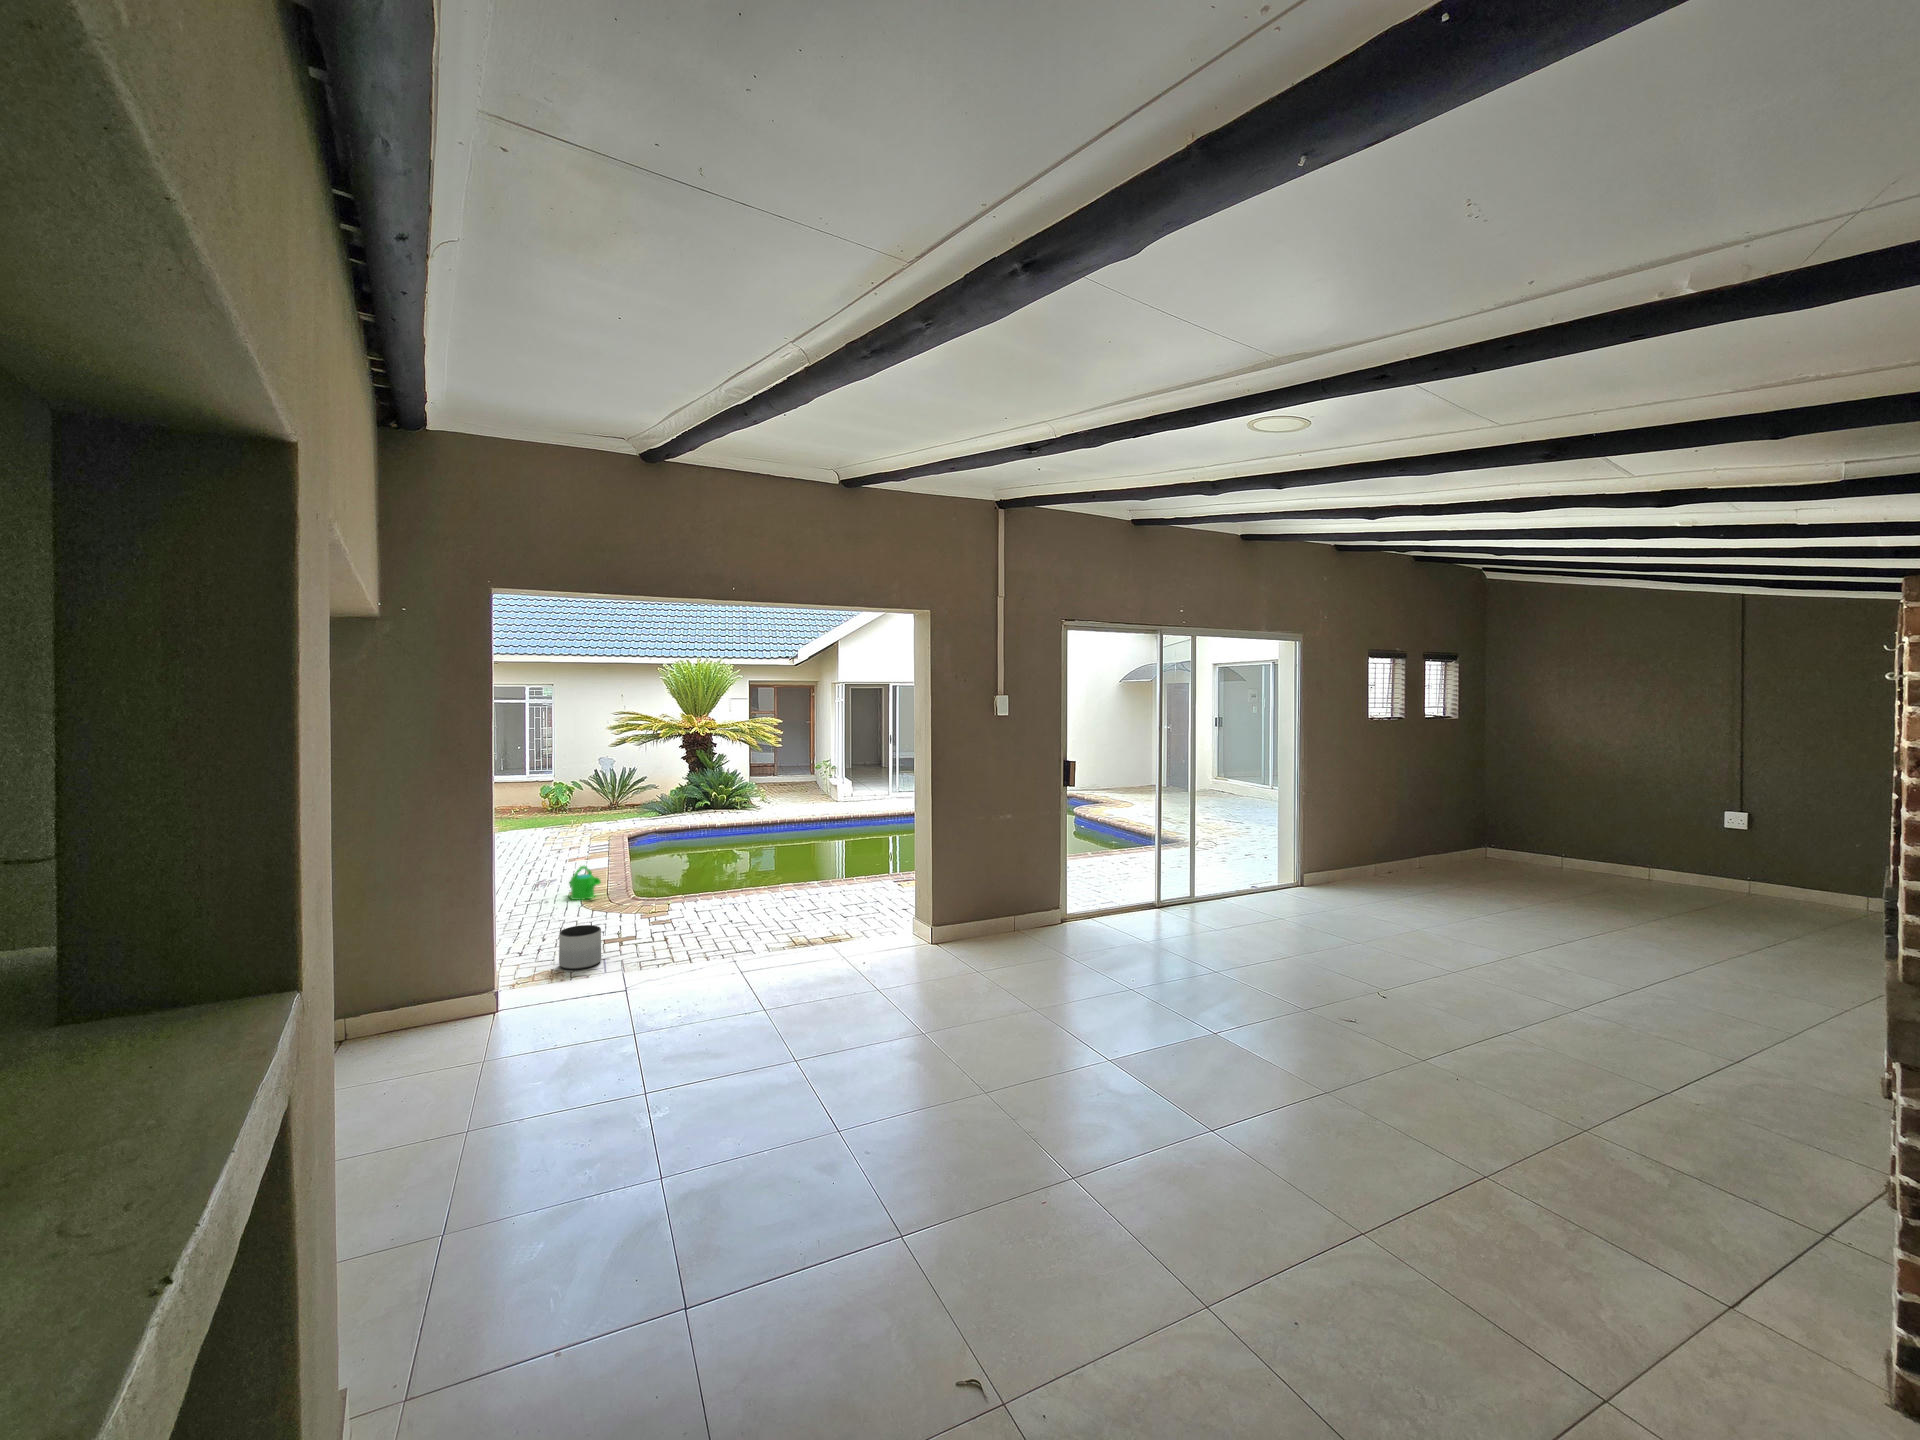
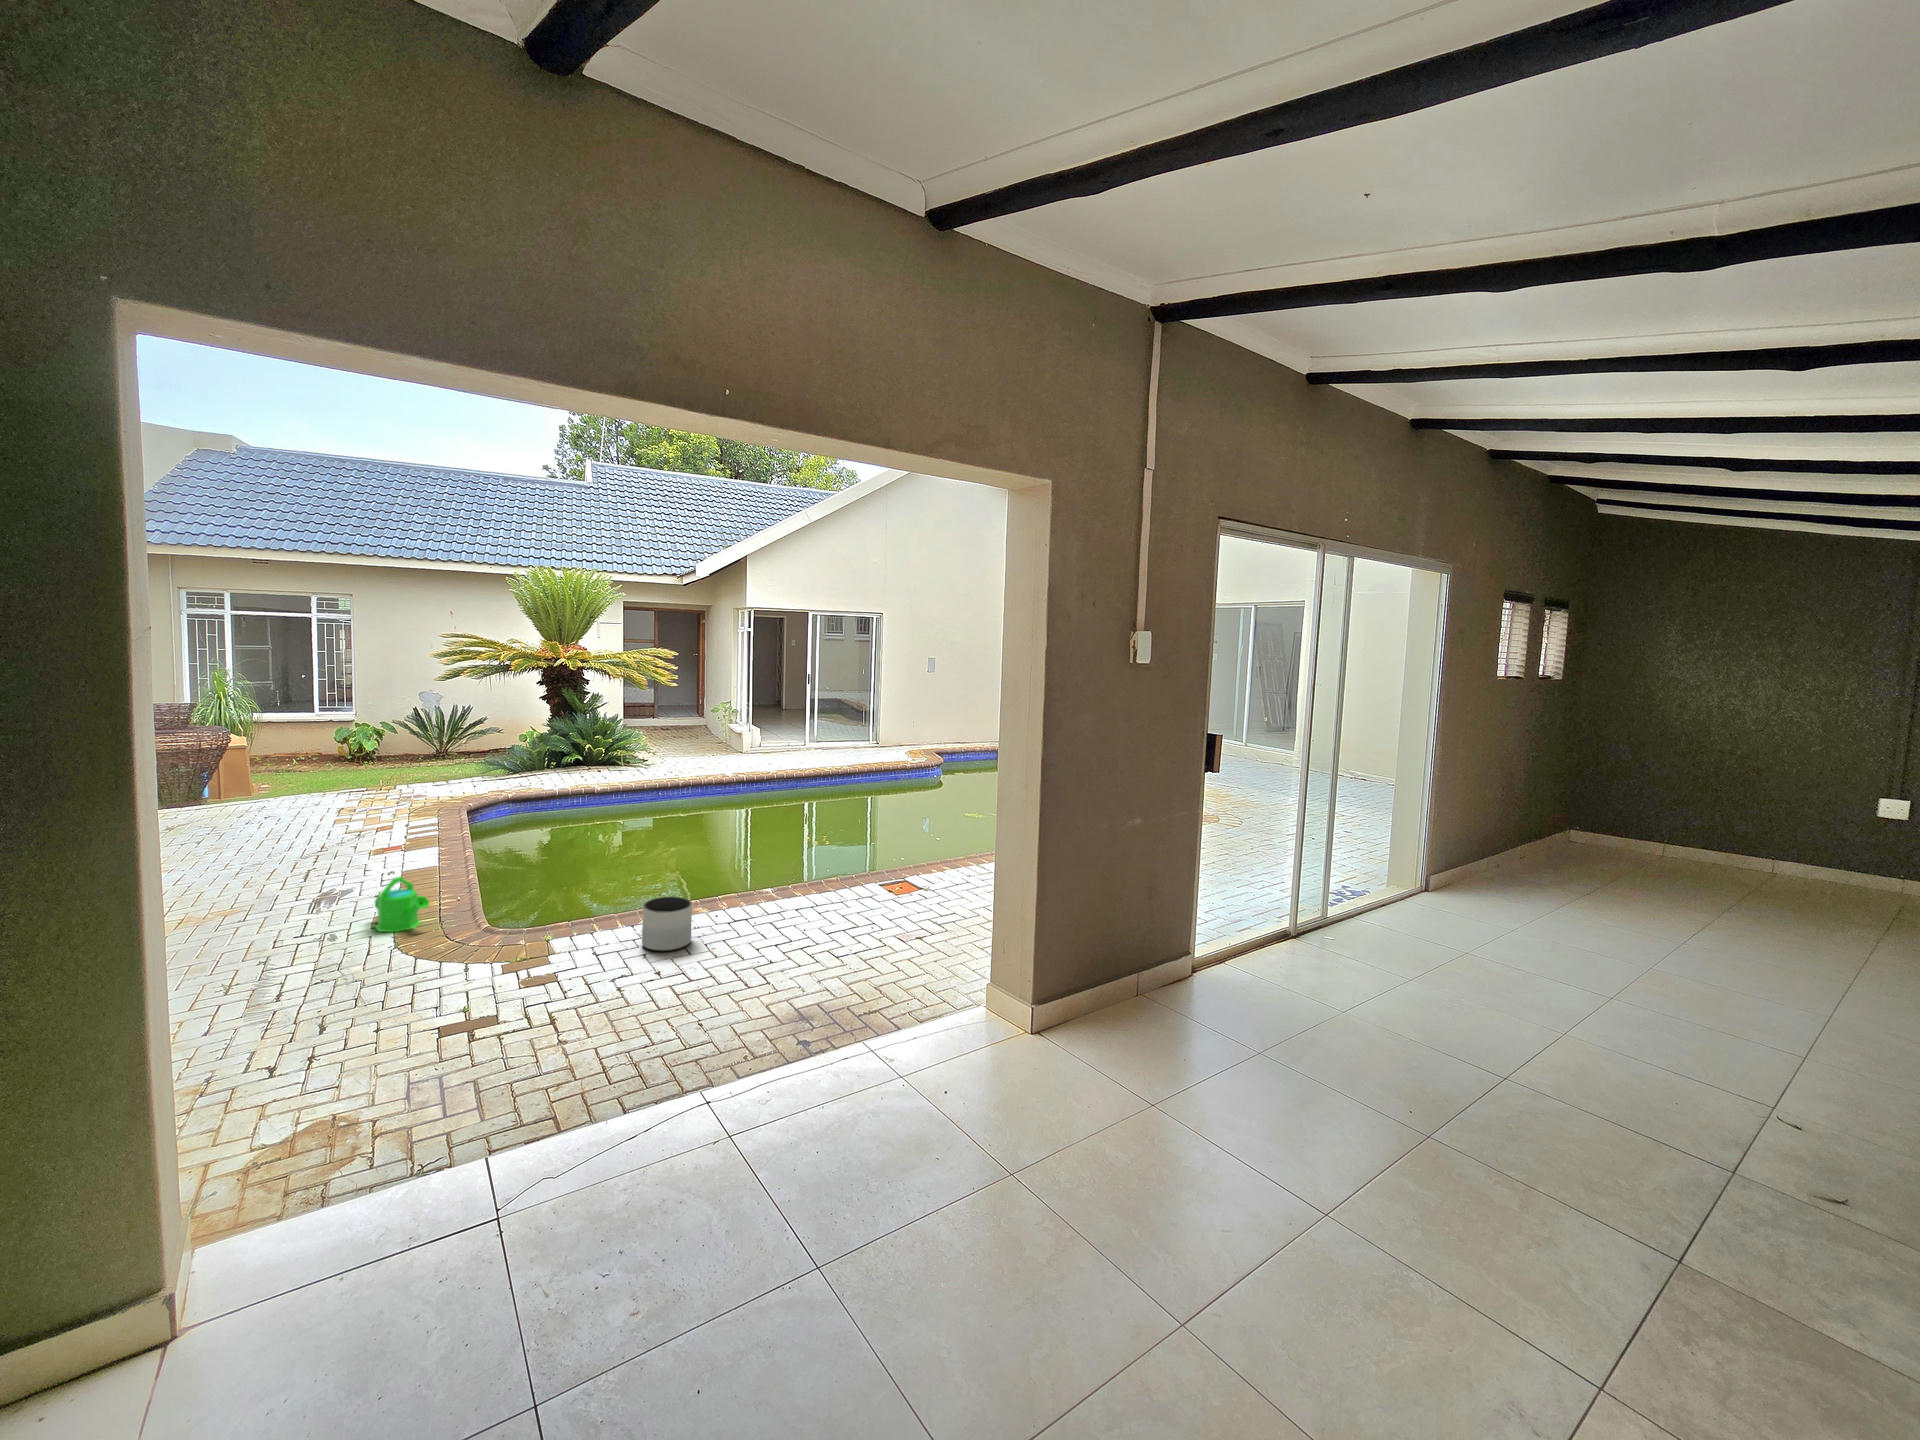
planter: present [559,925,601,970] -> present [642,897,692,952]

